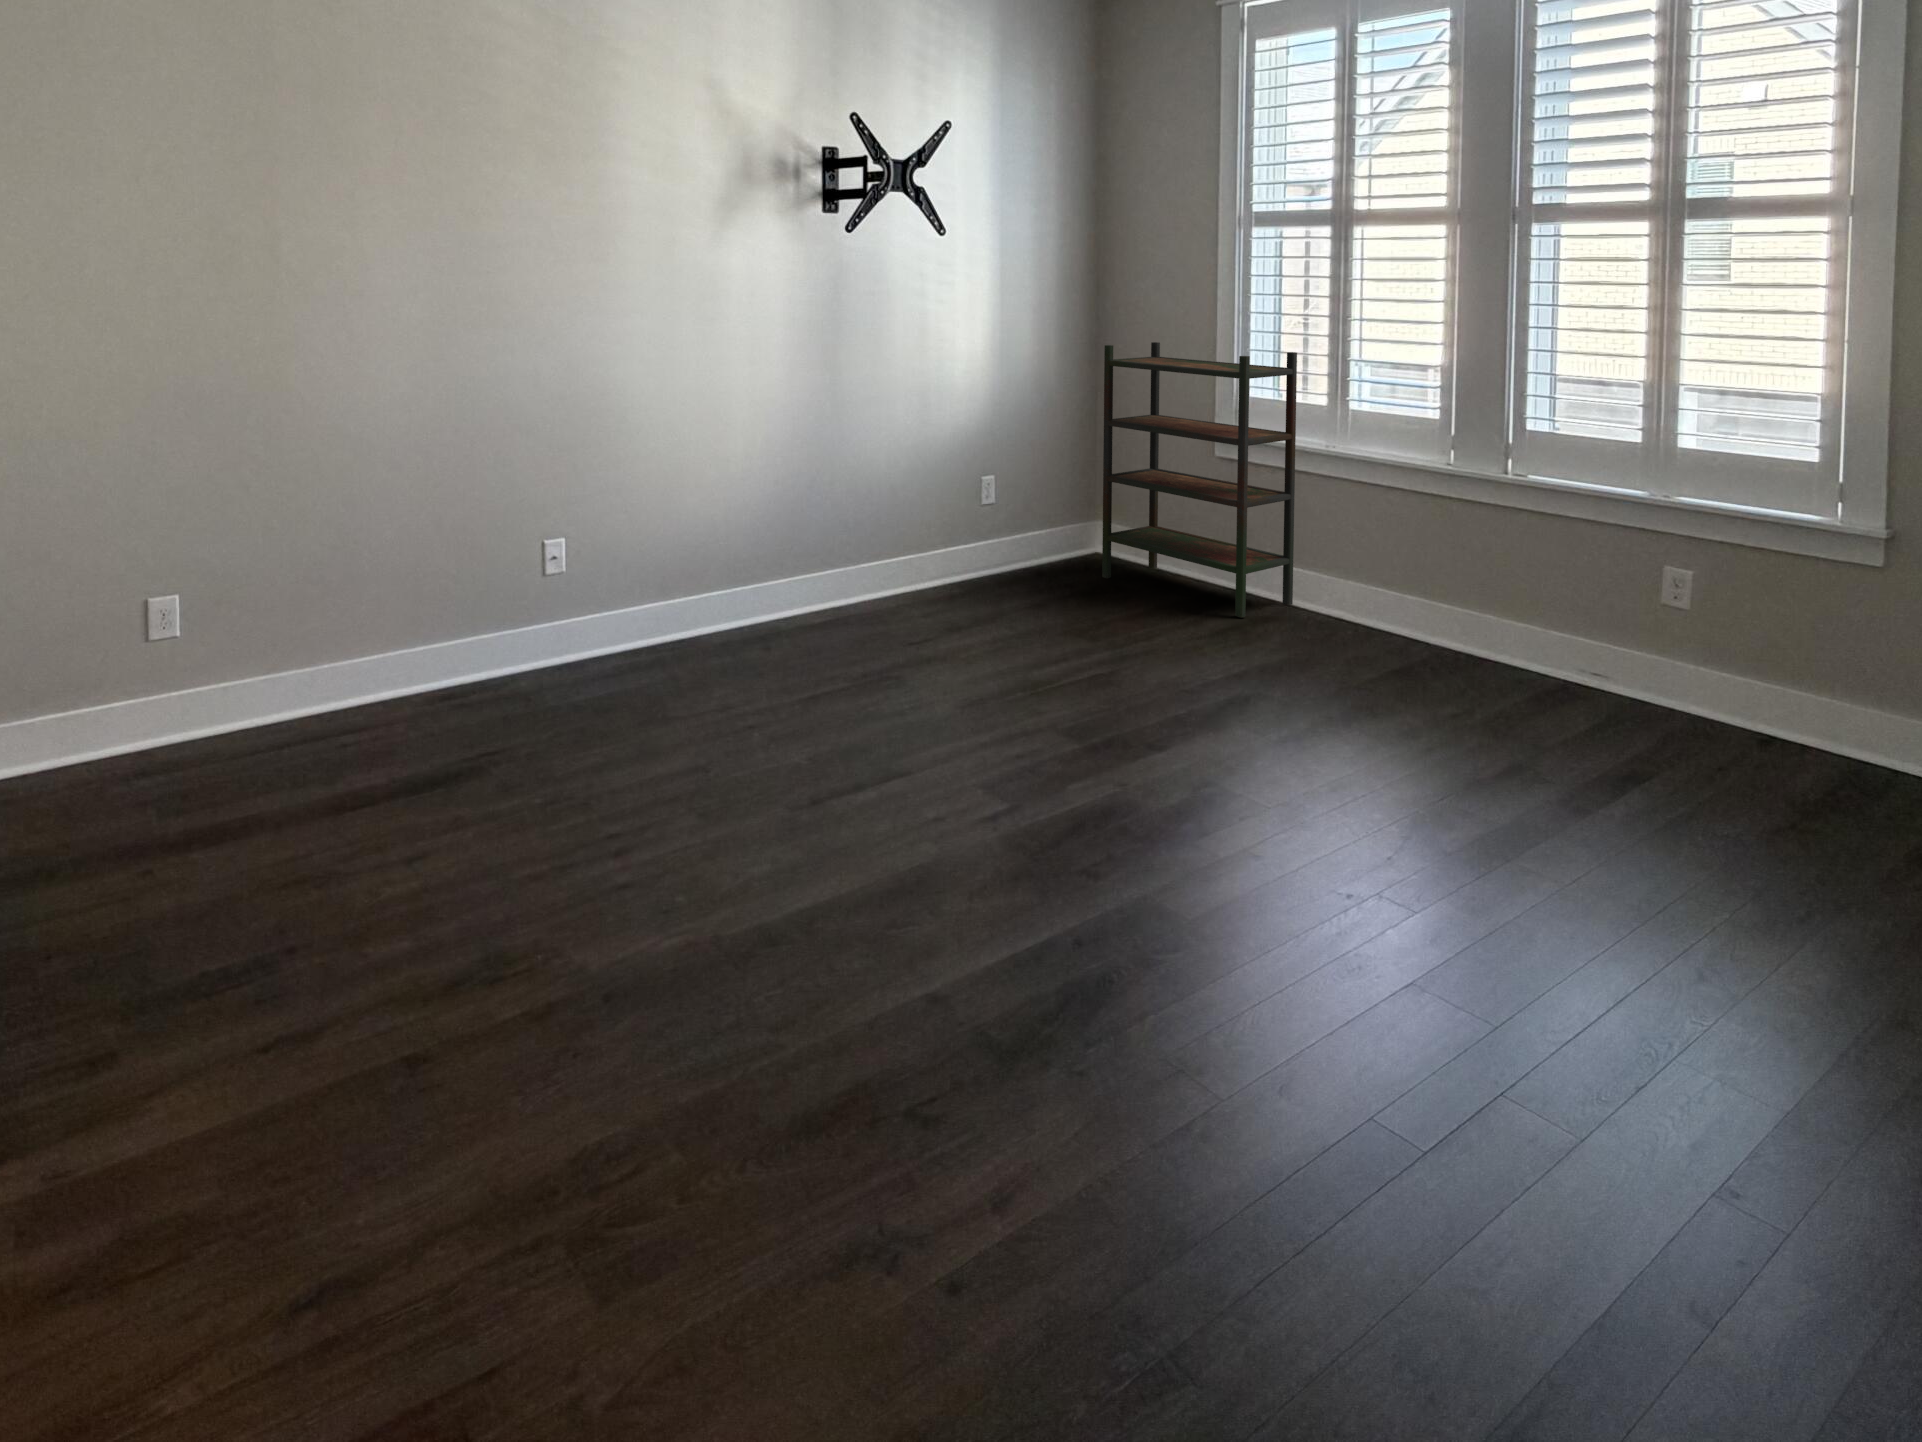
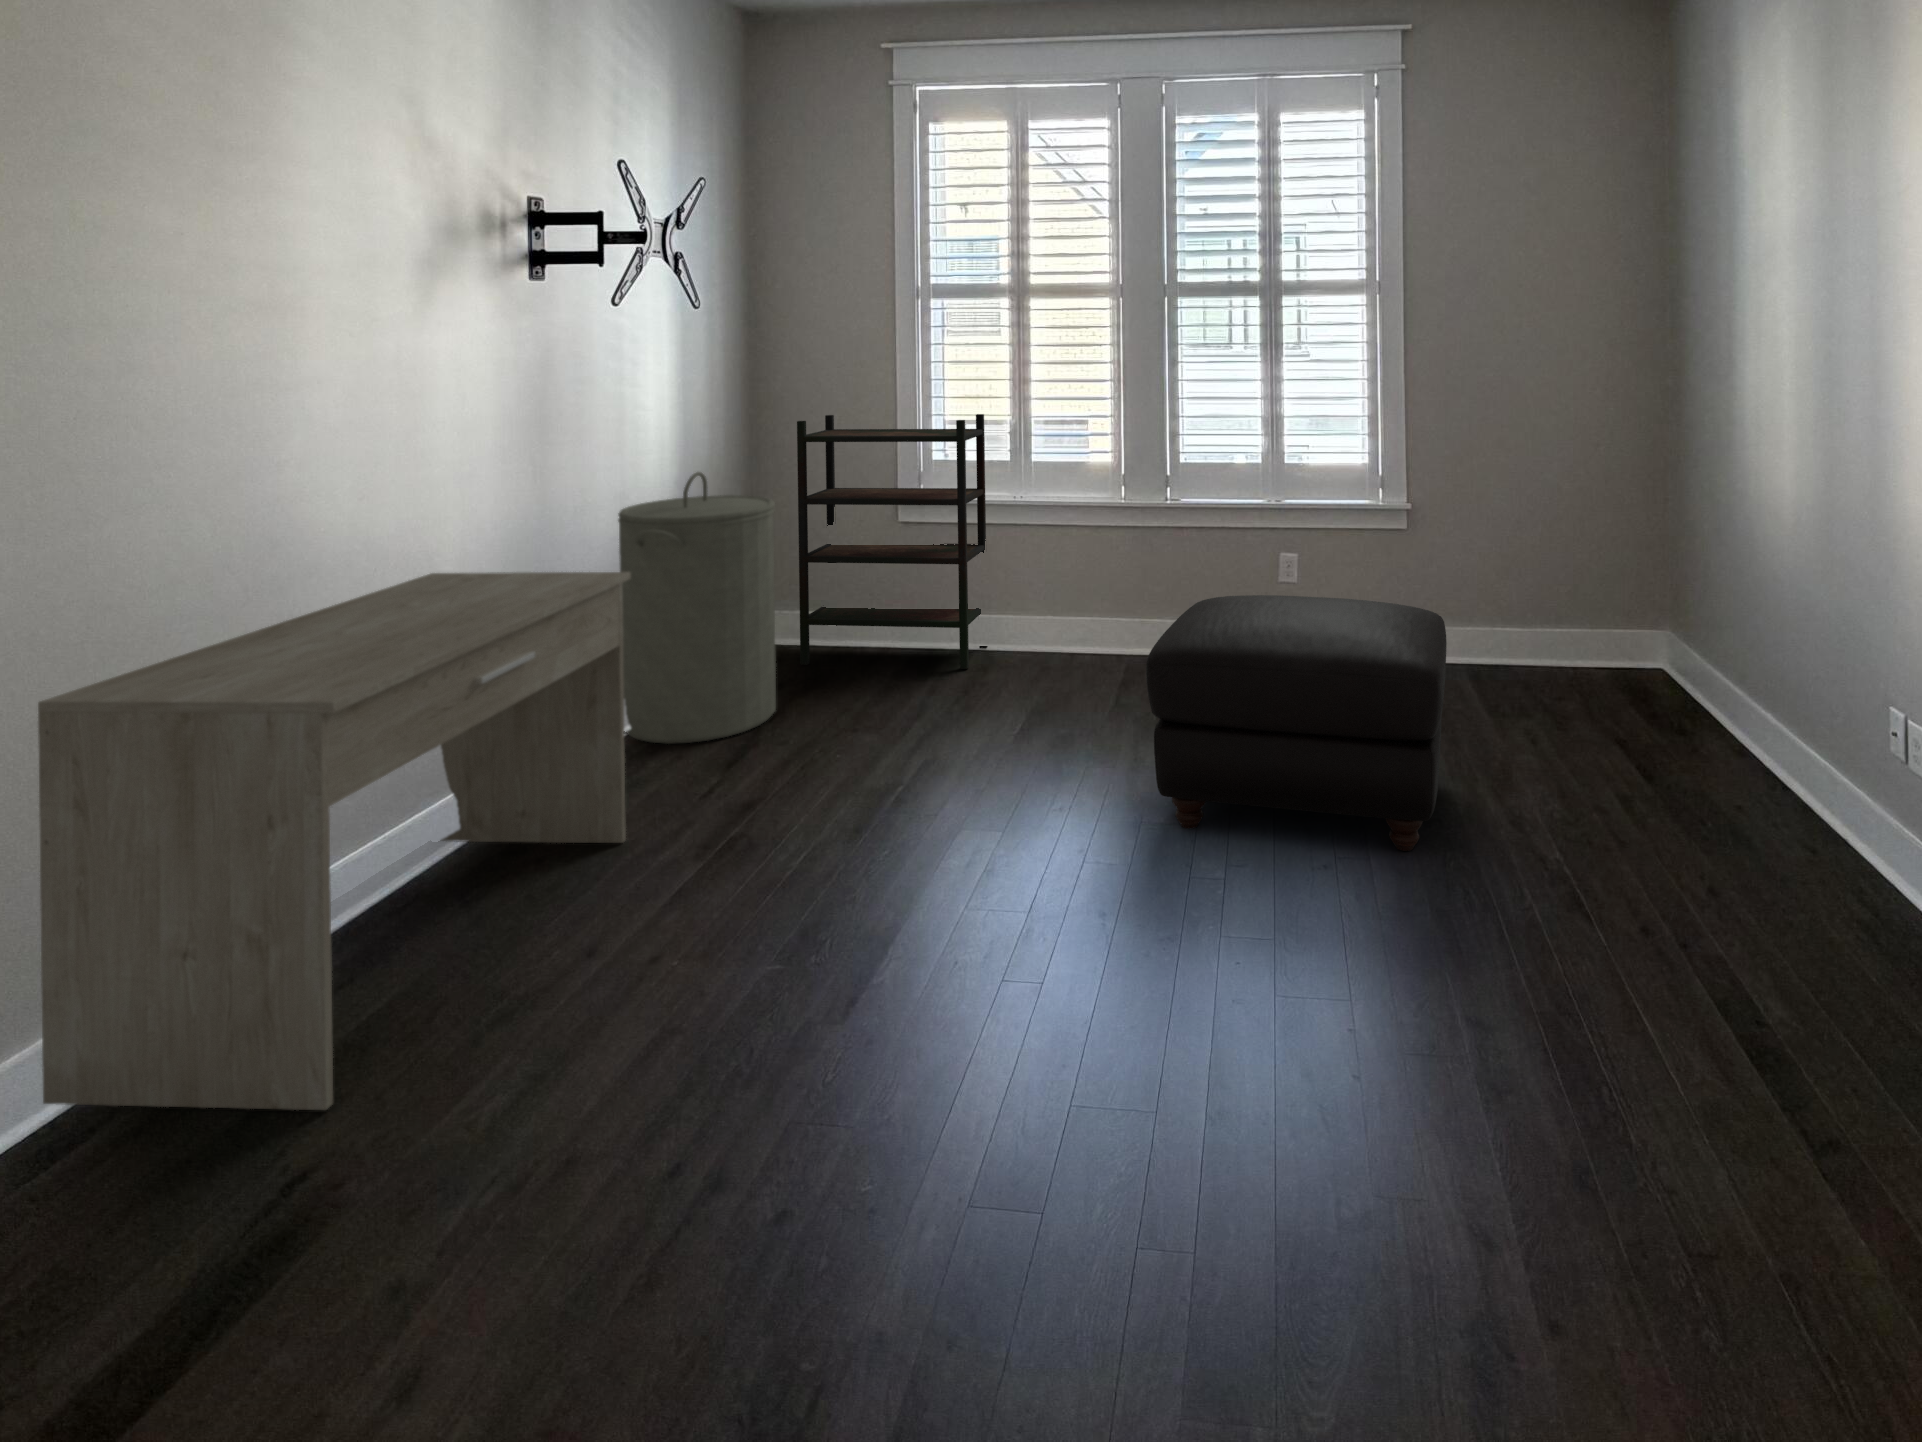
laundry hamper: none [904,381,1039,615] -> present [618,472,776,744]
desk: none [442,432,821,741] -> present [38,572,631,1110]
ottoman: none [1199,584,1678,937] -> present [1146,595,1447,851]

